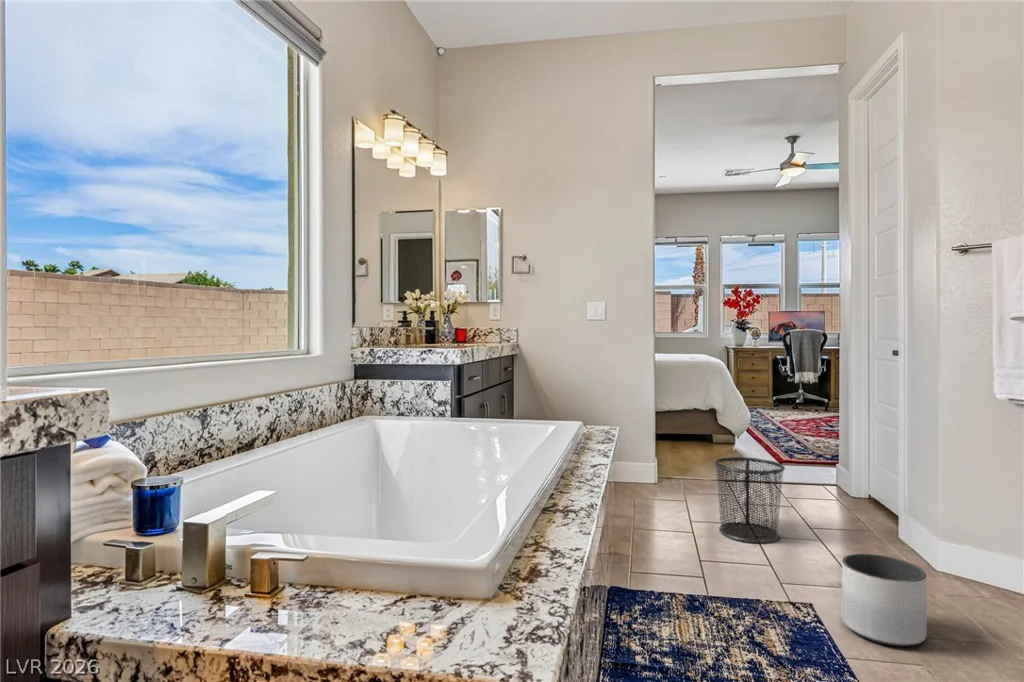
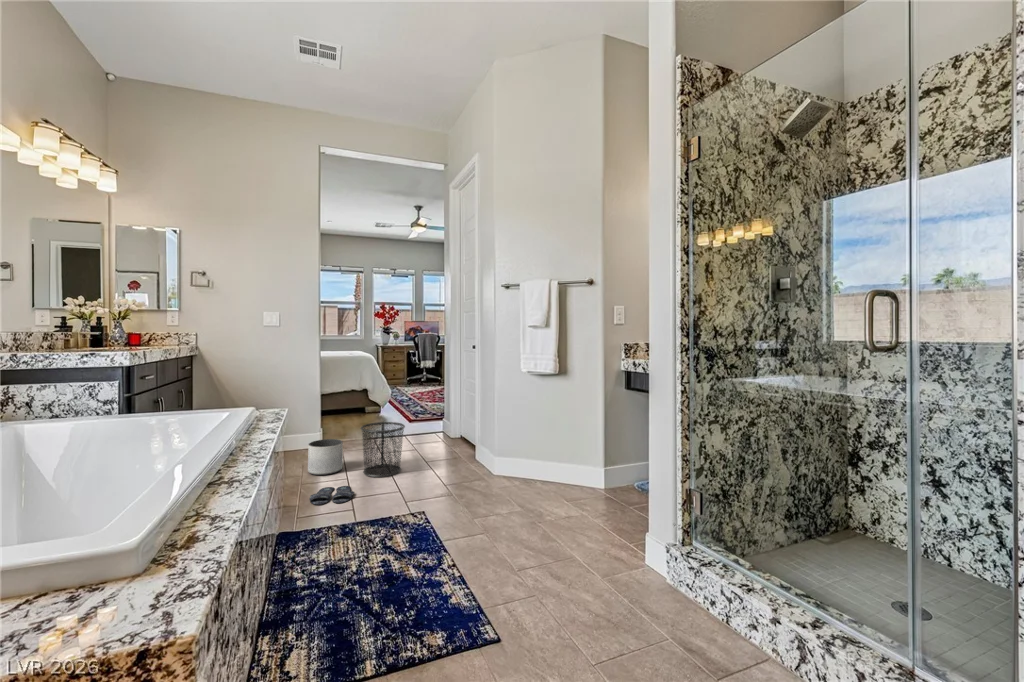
slippers: none [647,542,709,570] -> present [310,486,354,505]
planter: present [841,554,927,646] -> present [308,439,343,475]

